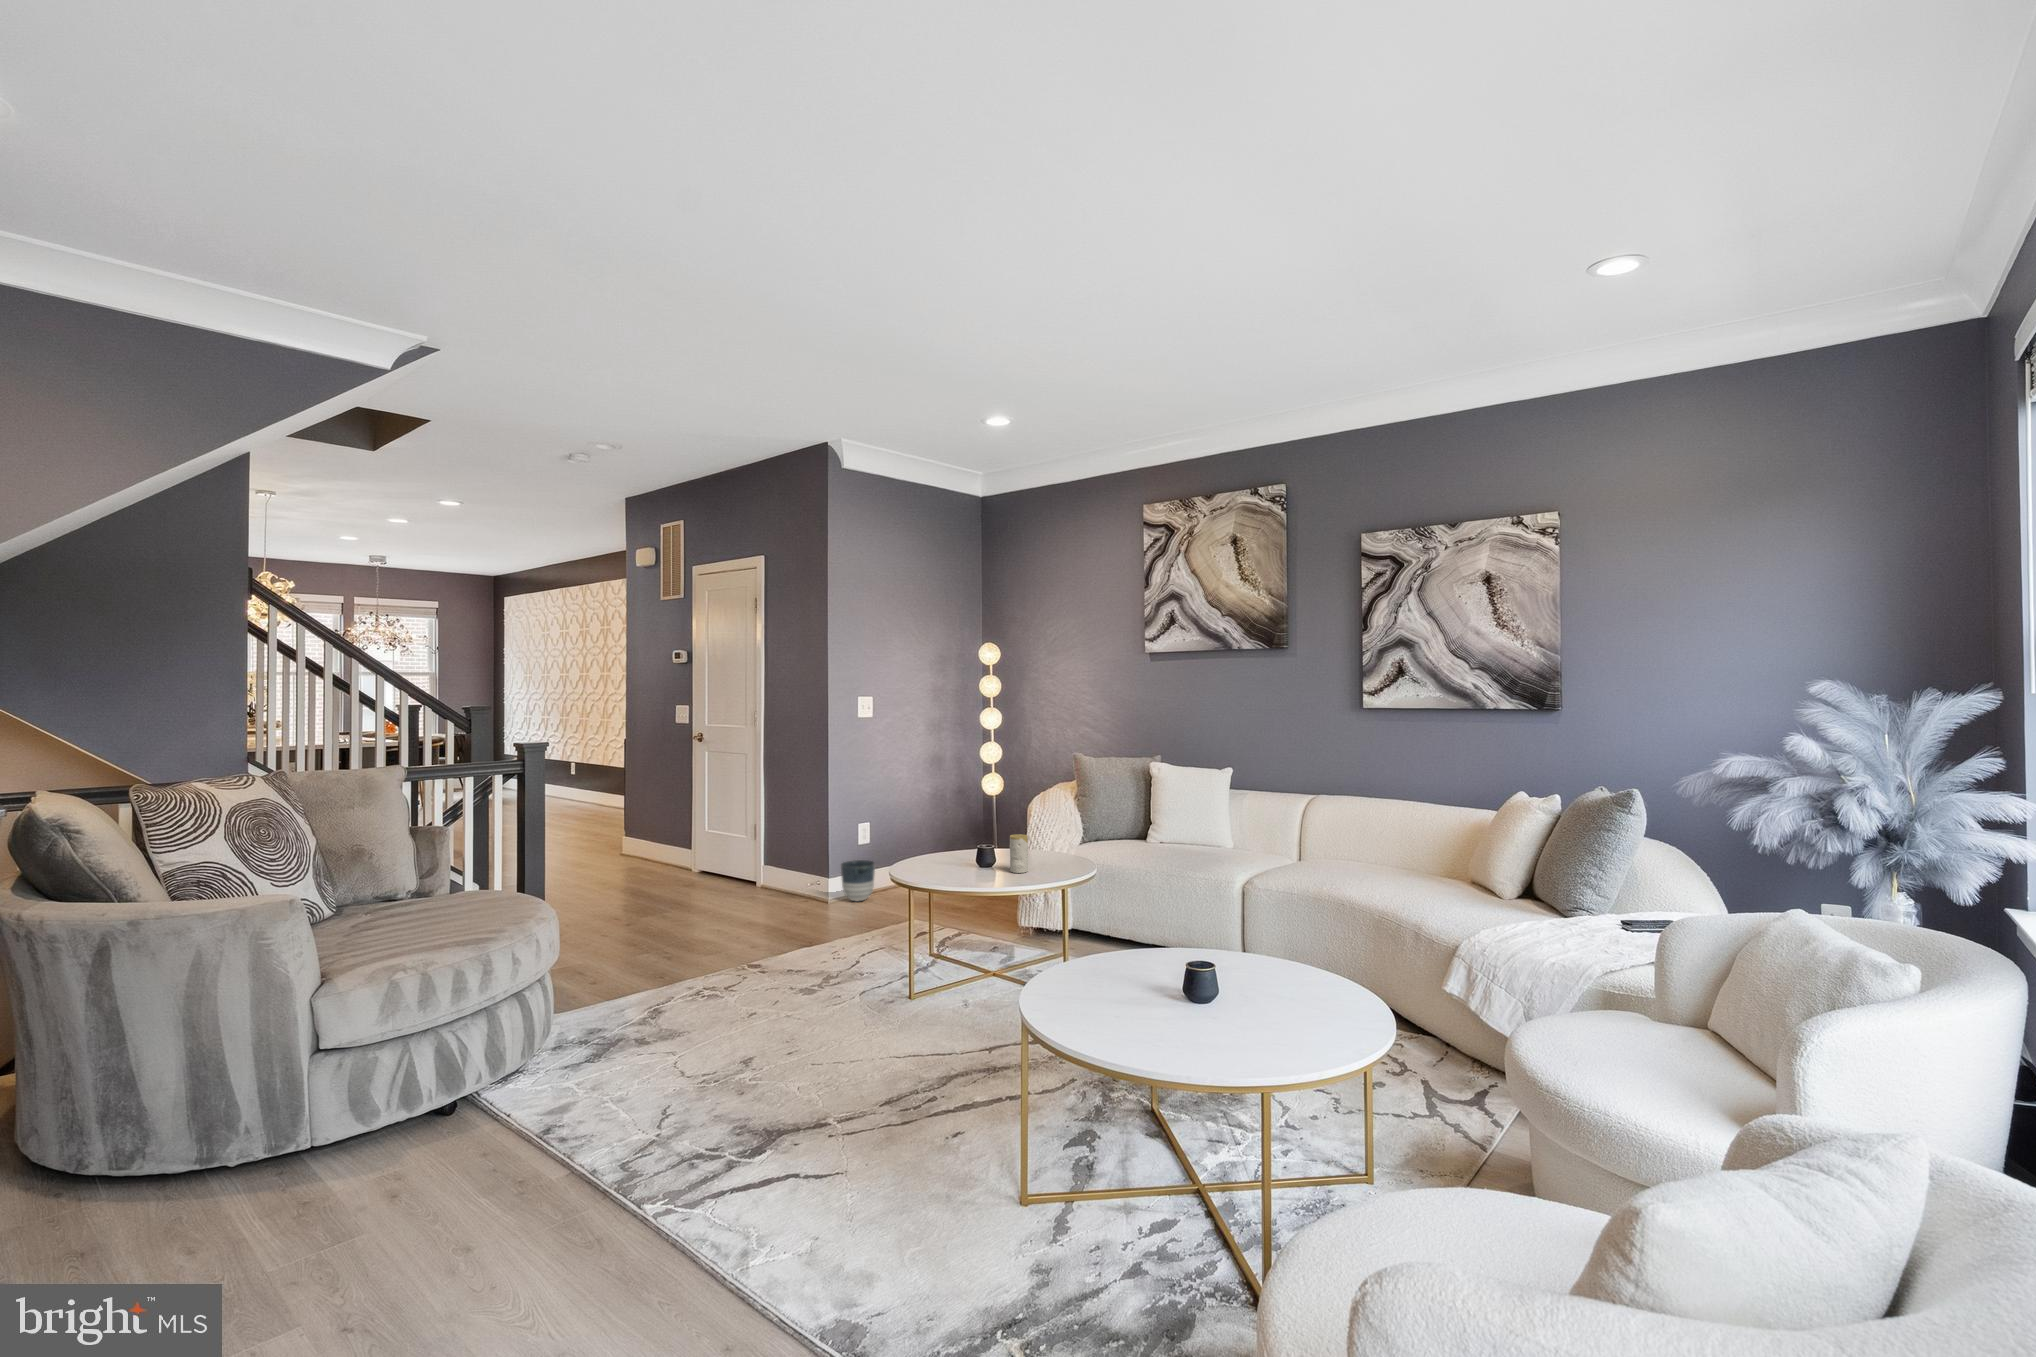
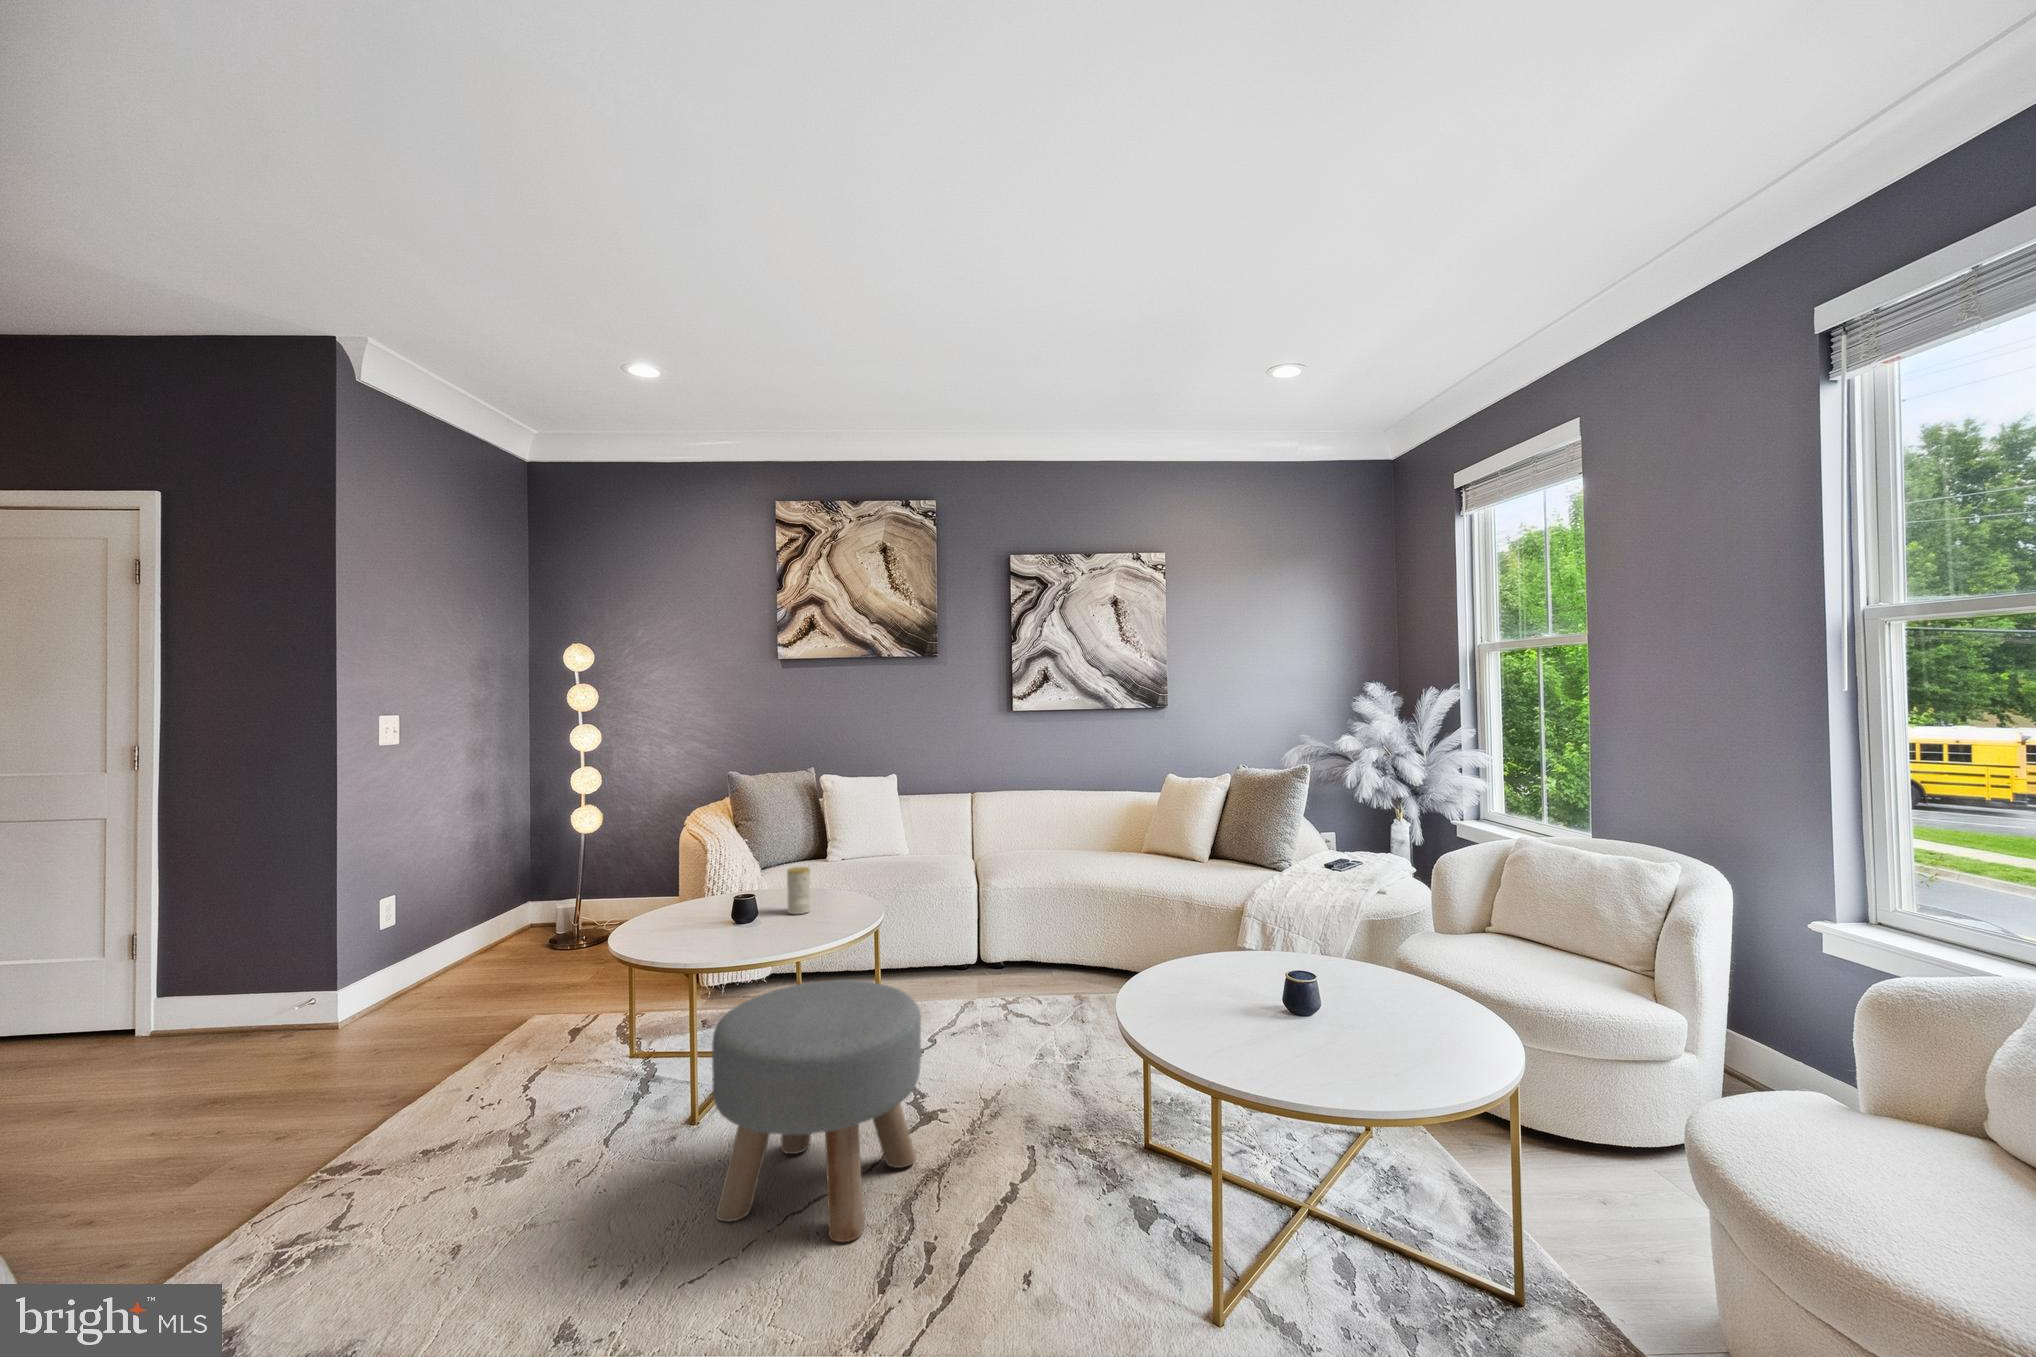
planter: present [841,860,875,901] -> none [369,949,430,1013]
ottoman: none [824,914,975,1092] -> present [712,980,921,1242]

